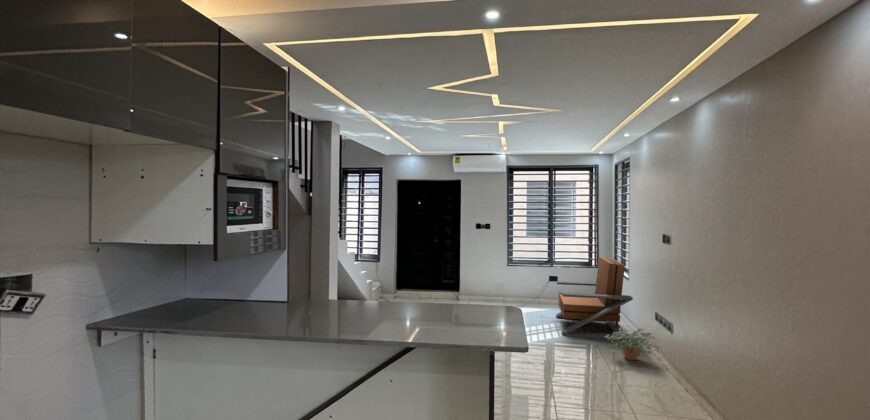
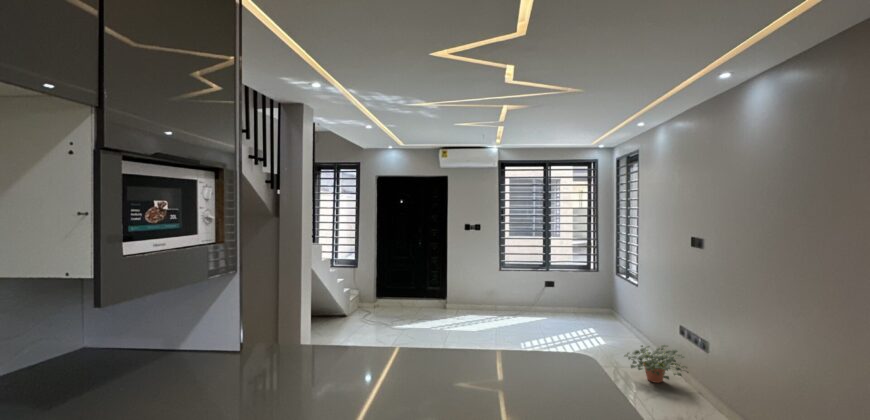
lounge chair: present [556,257,633,340] -> none [557,261,649,355]

